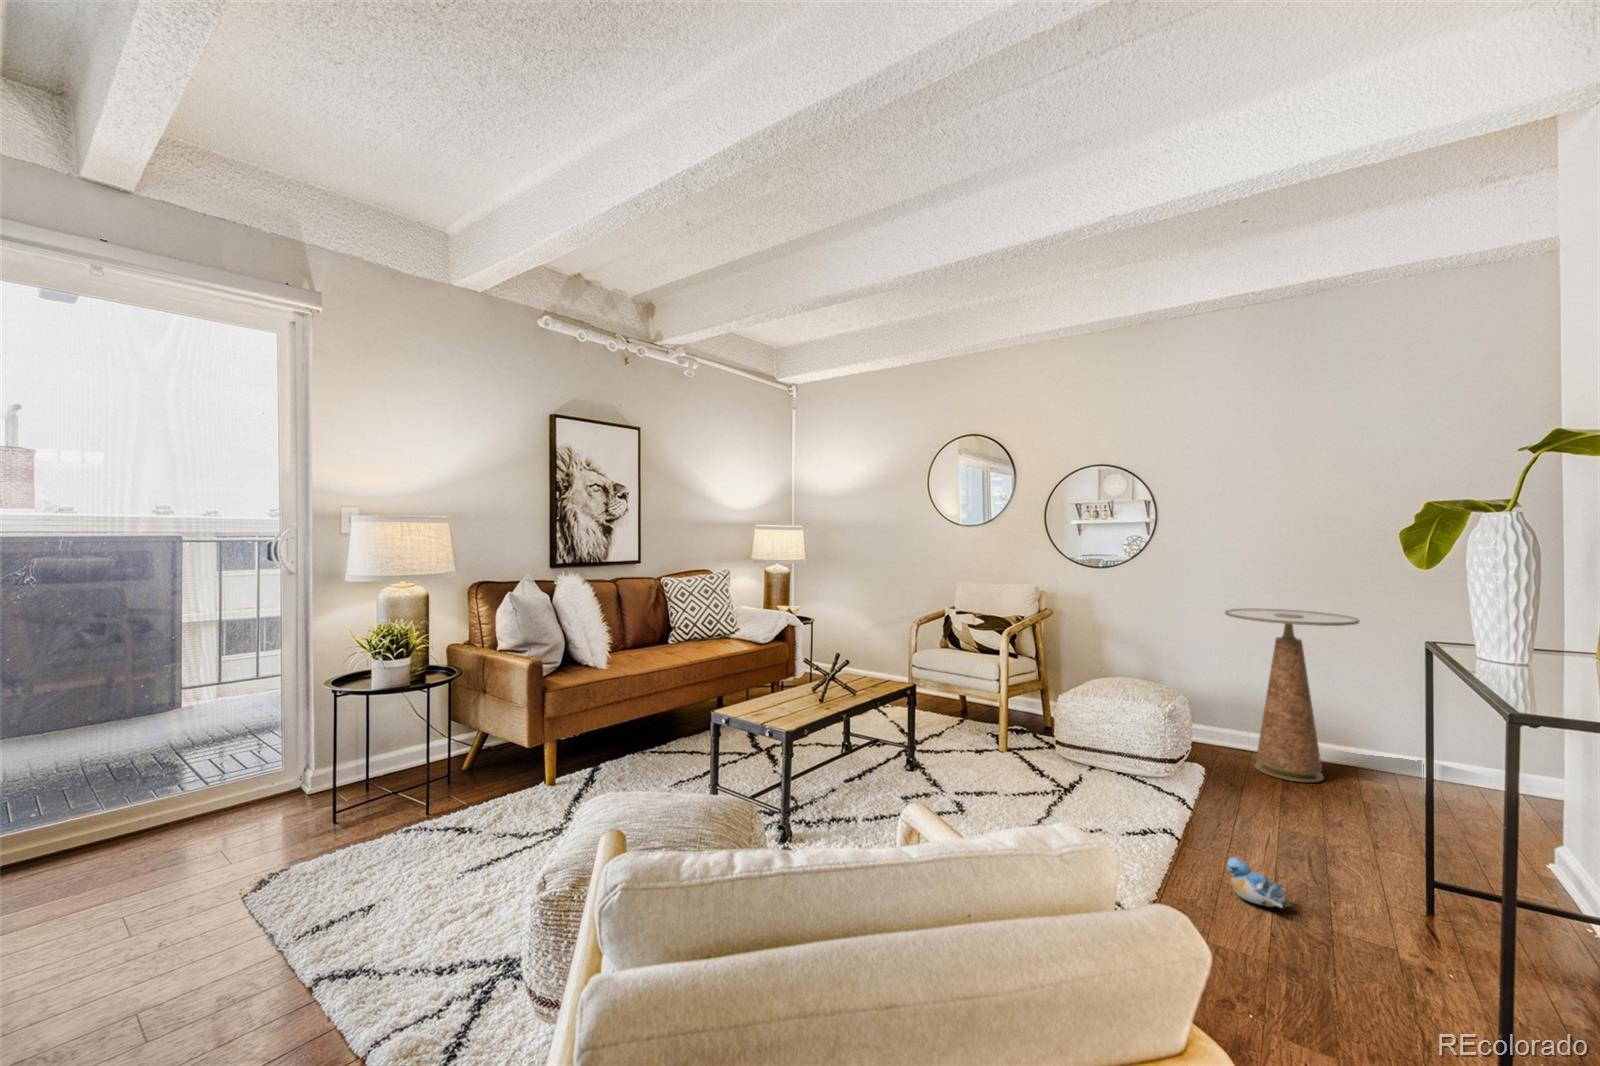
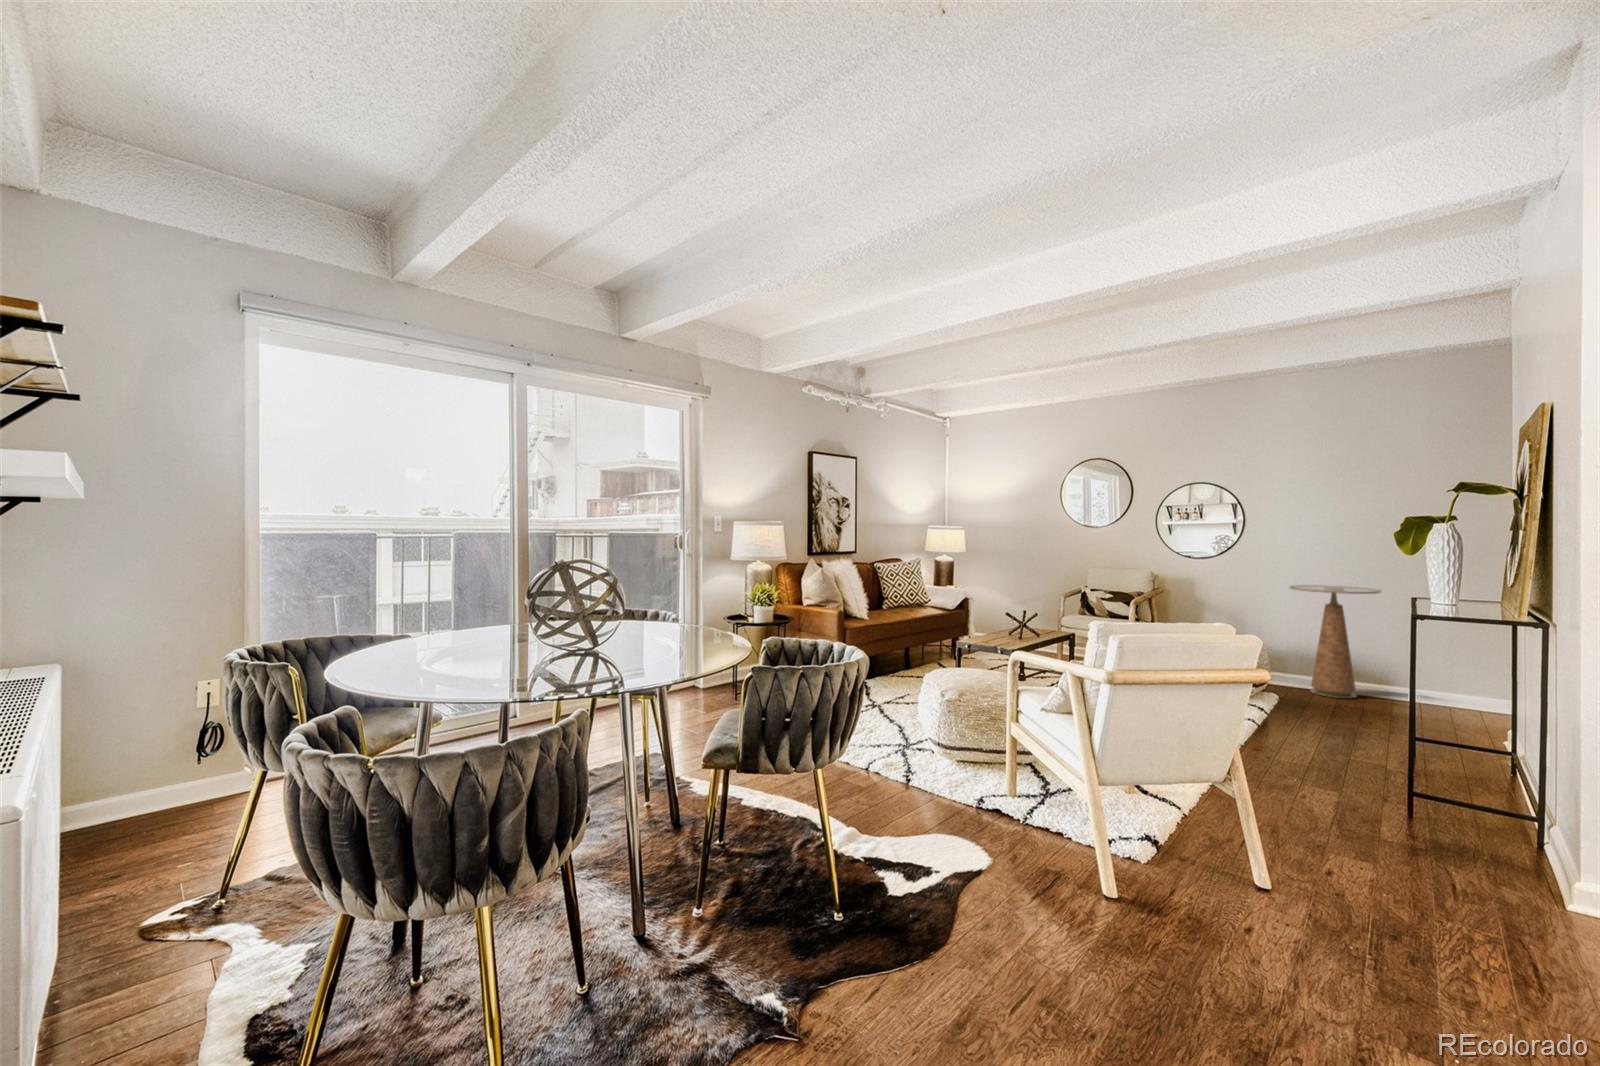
plush toy: present [1225,857,1292,908] -> none [1273,713,1310,737]

